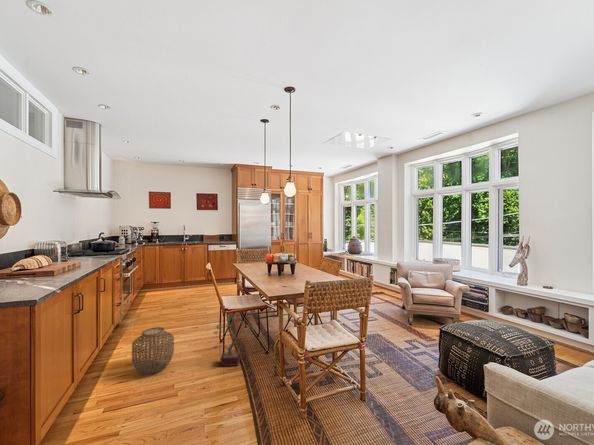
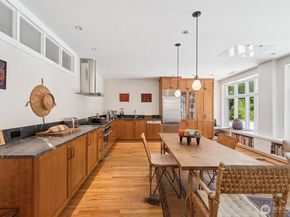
woven basket: present [132,327,174,375] -> none [100,170,122,199]

